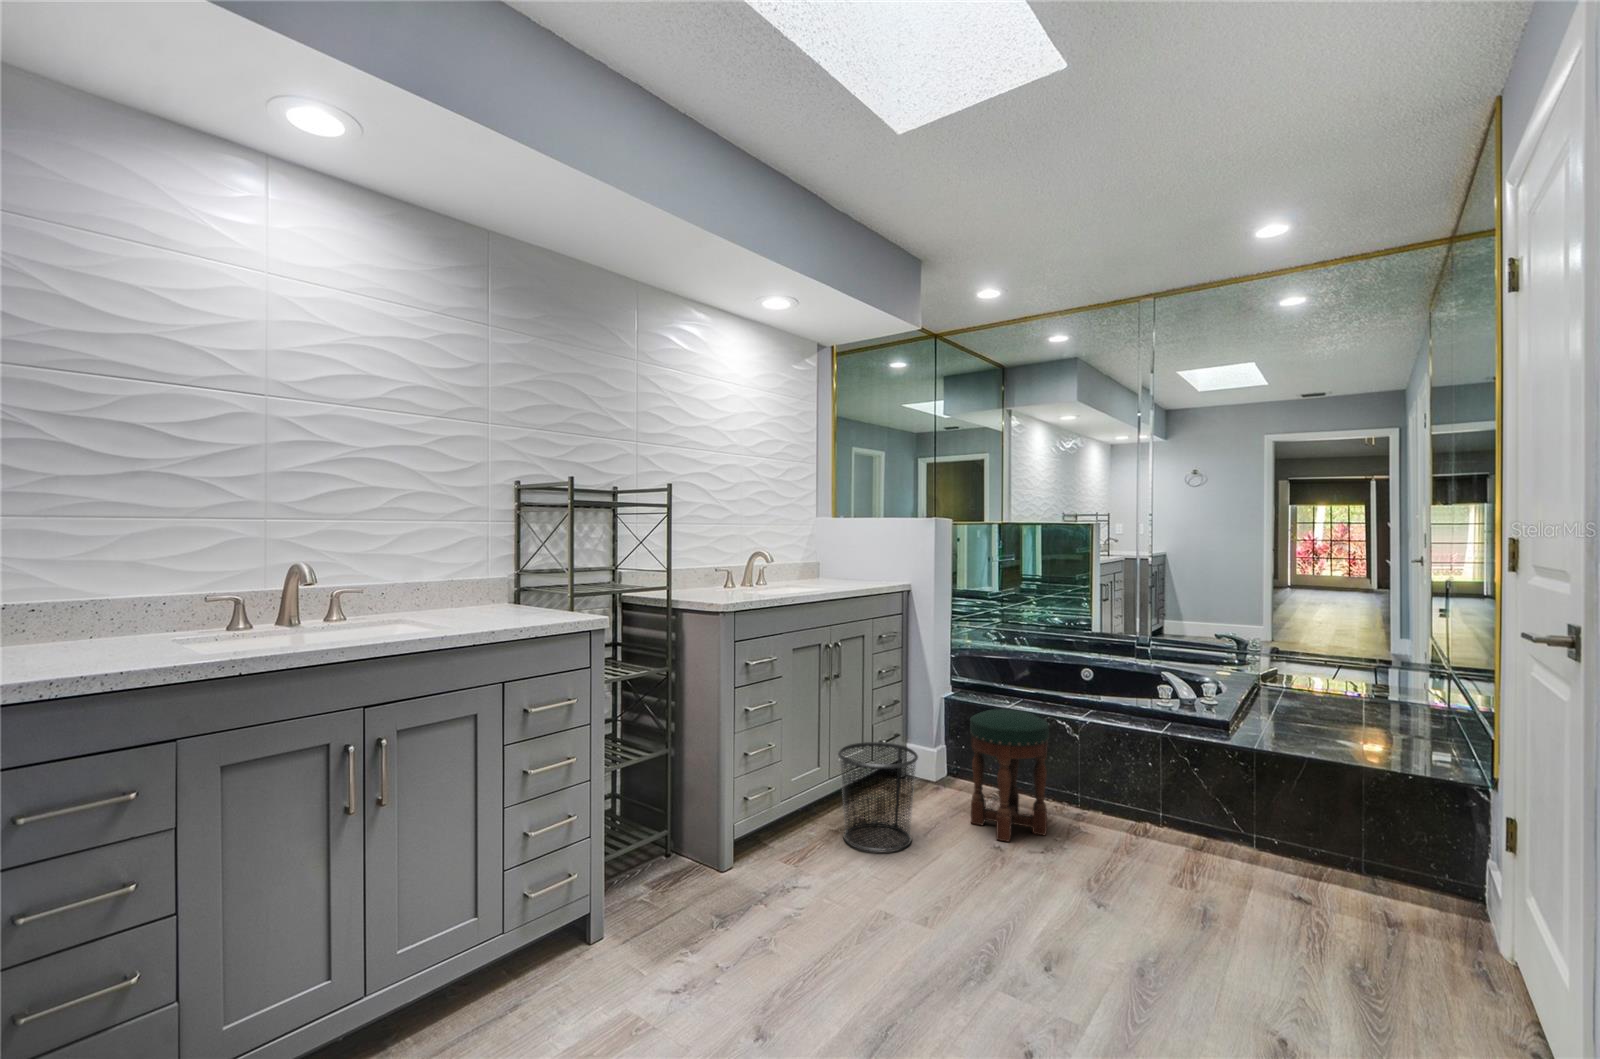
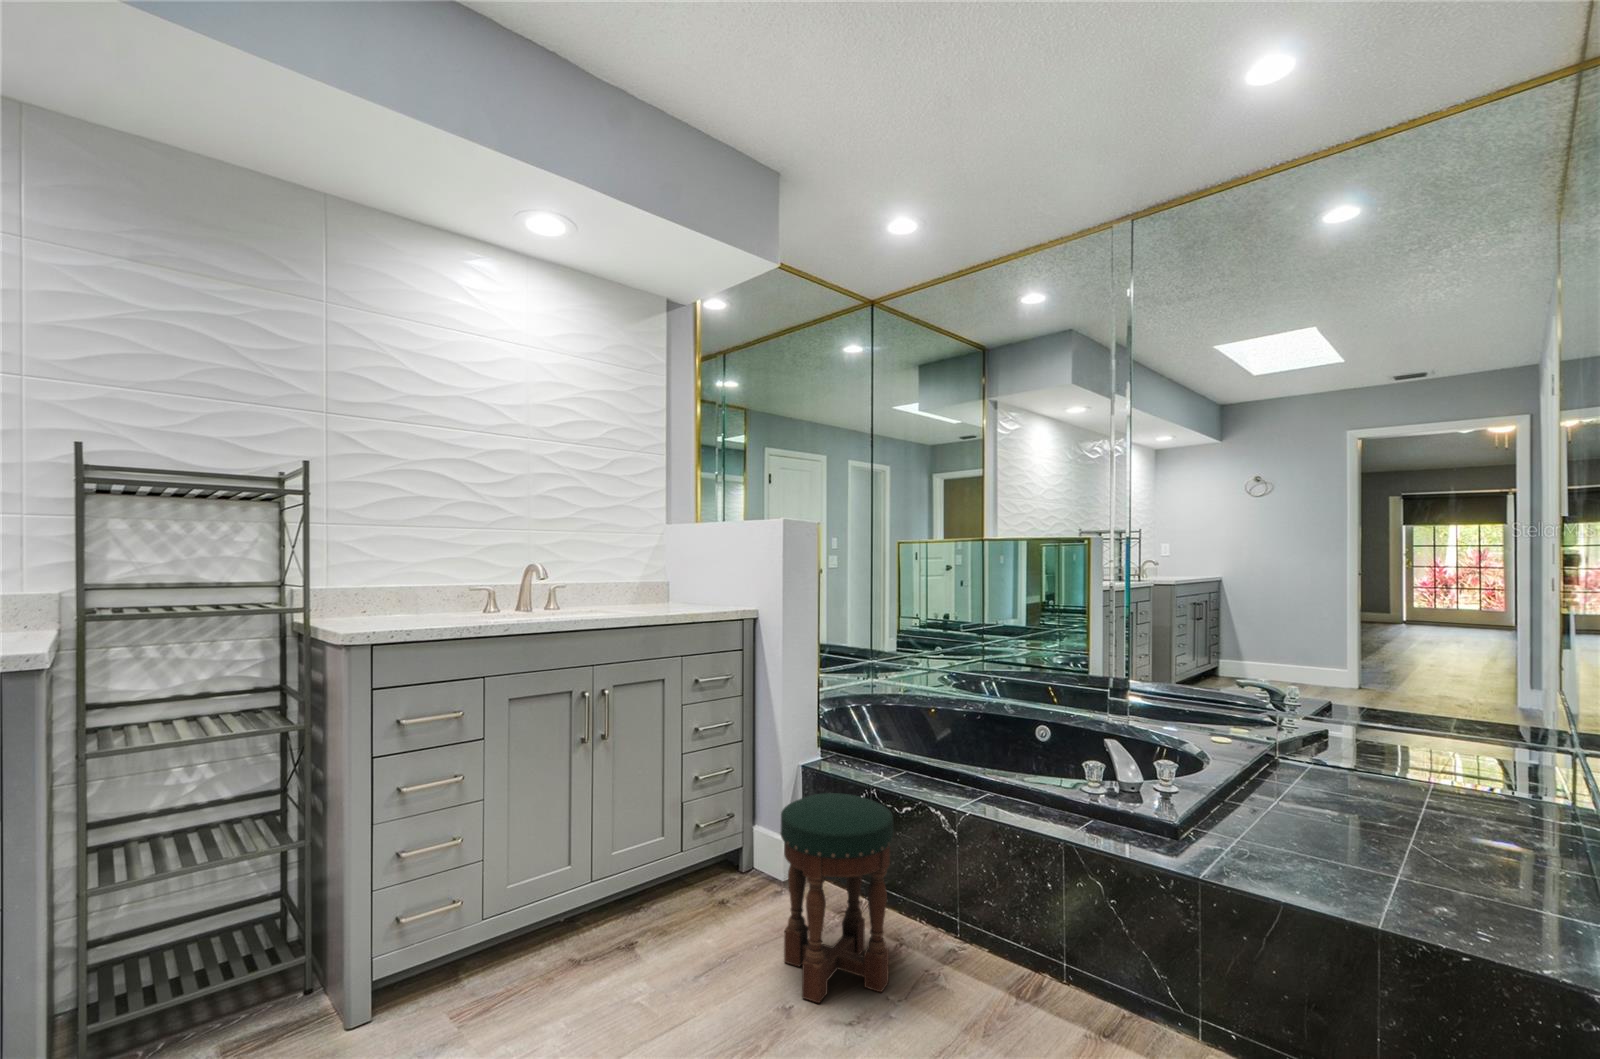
waste bin: present [838,742,918,852] -> none [570,837,690,1016]

